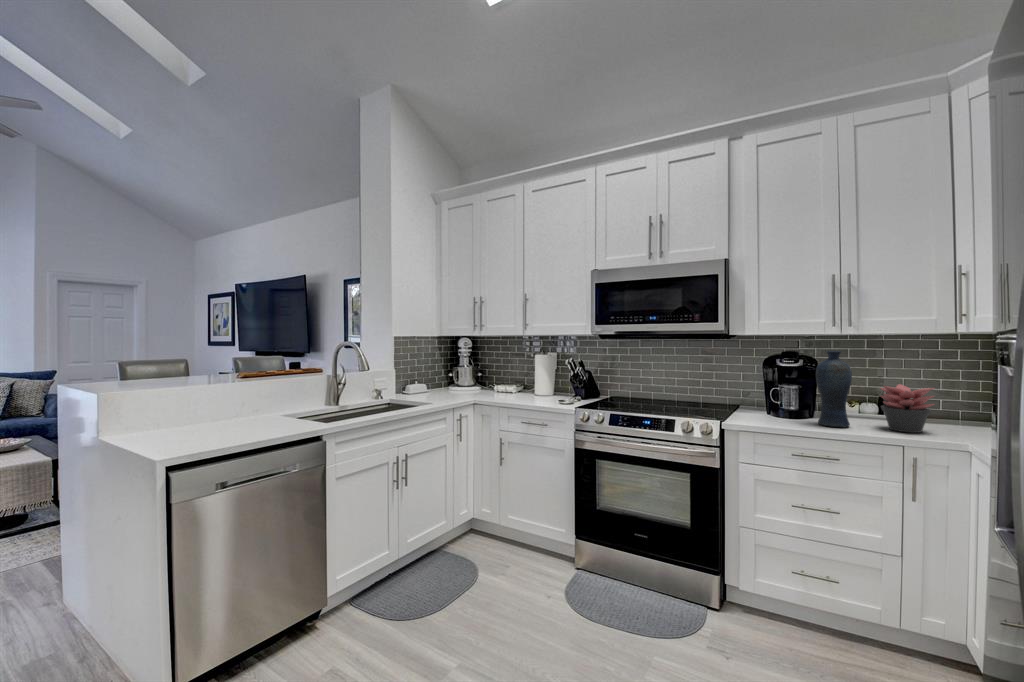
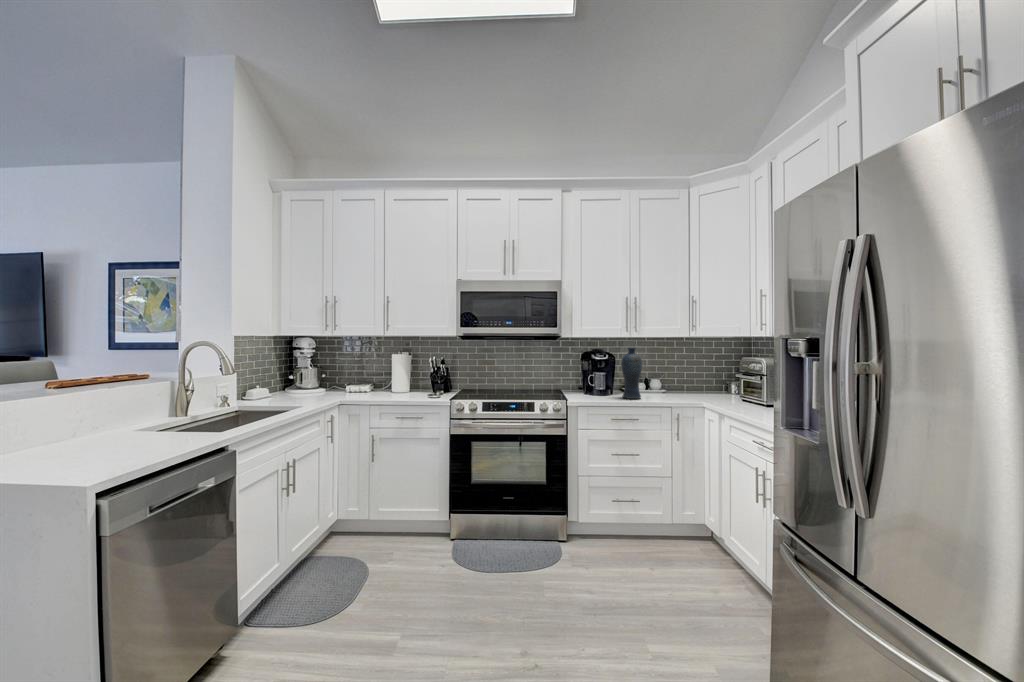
succulent plant: present [881,384,934,433] -> none [654,369,684,399]

